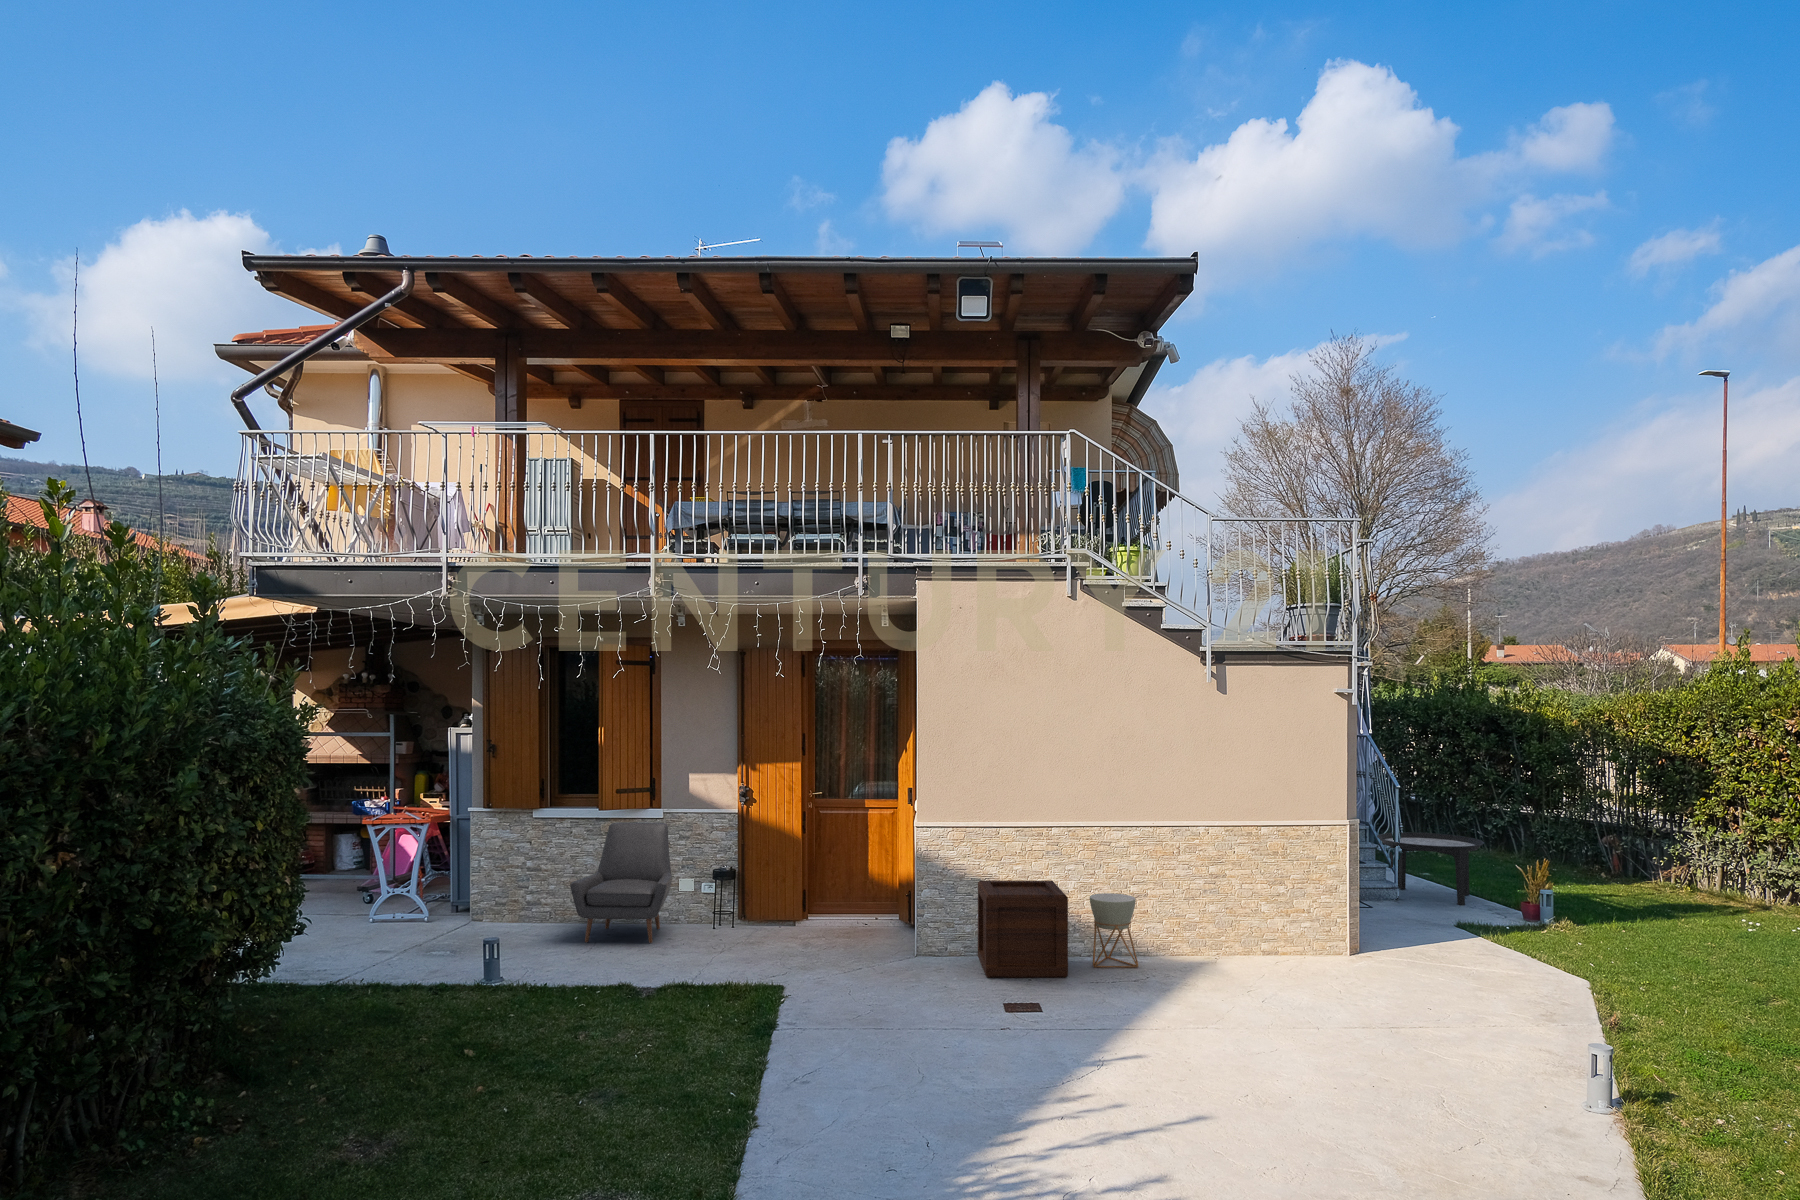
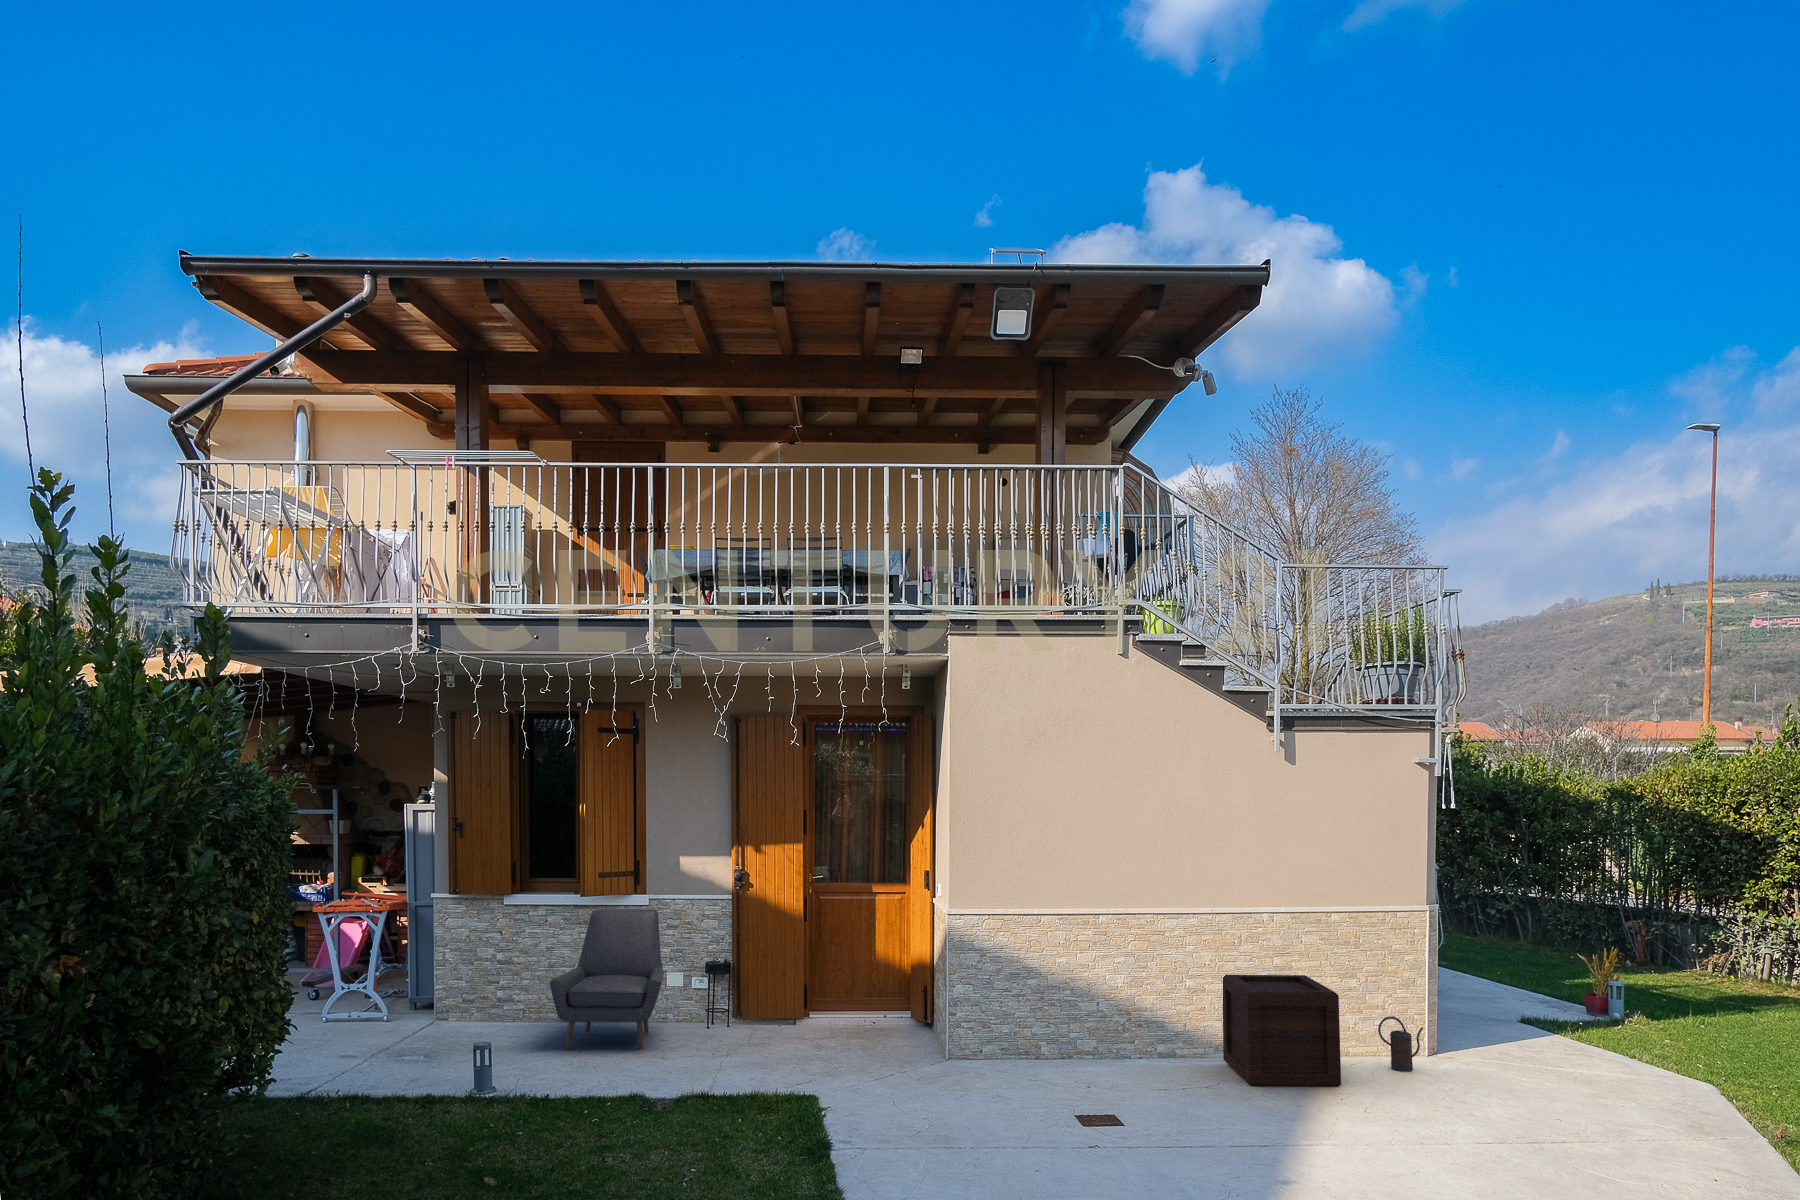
round table: present [1377,832,1484,905] -> none [1422,916,1539,997]
wooden crate: present [978,881,1068,978] -> present [1223,975,1341,1087]
planter: present [1090,893,1138,968] -> none [1144,989,1201,1075]
watering can: none [1302,919,1344,967] -> present [1378,1017,1423,1072]

